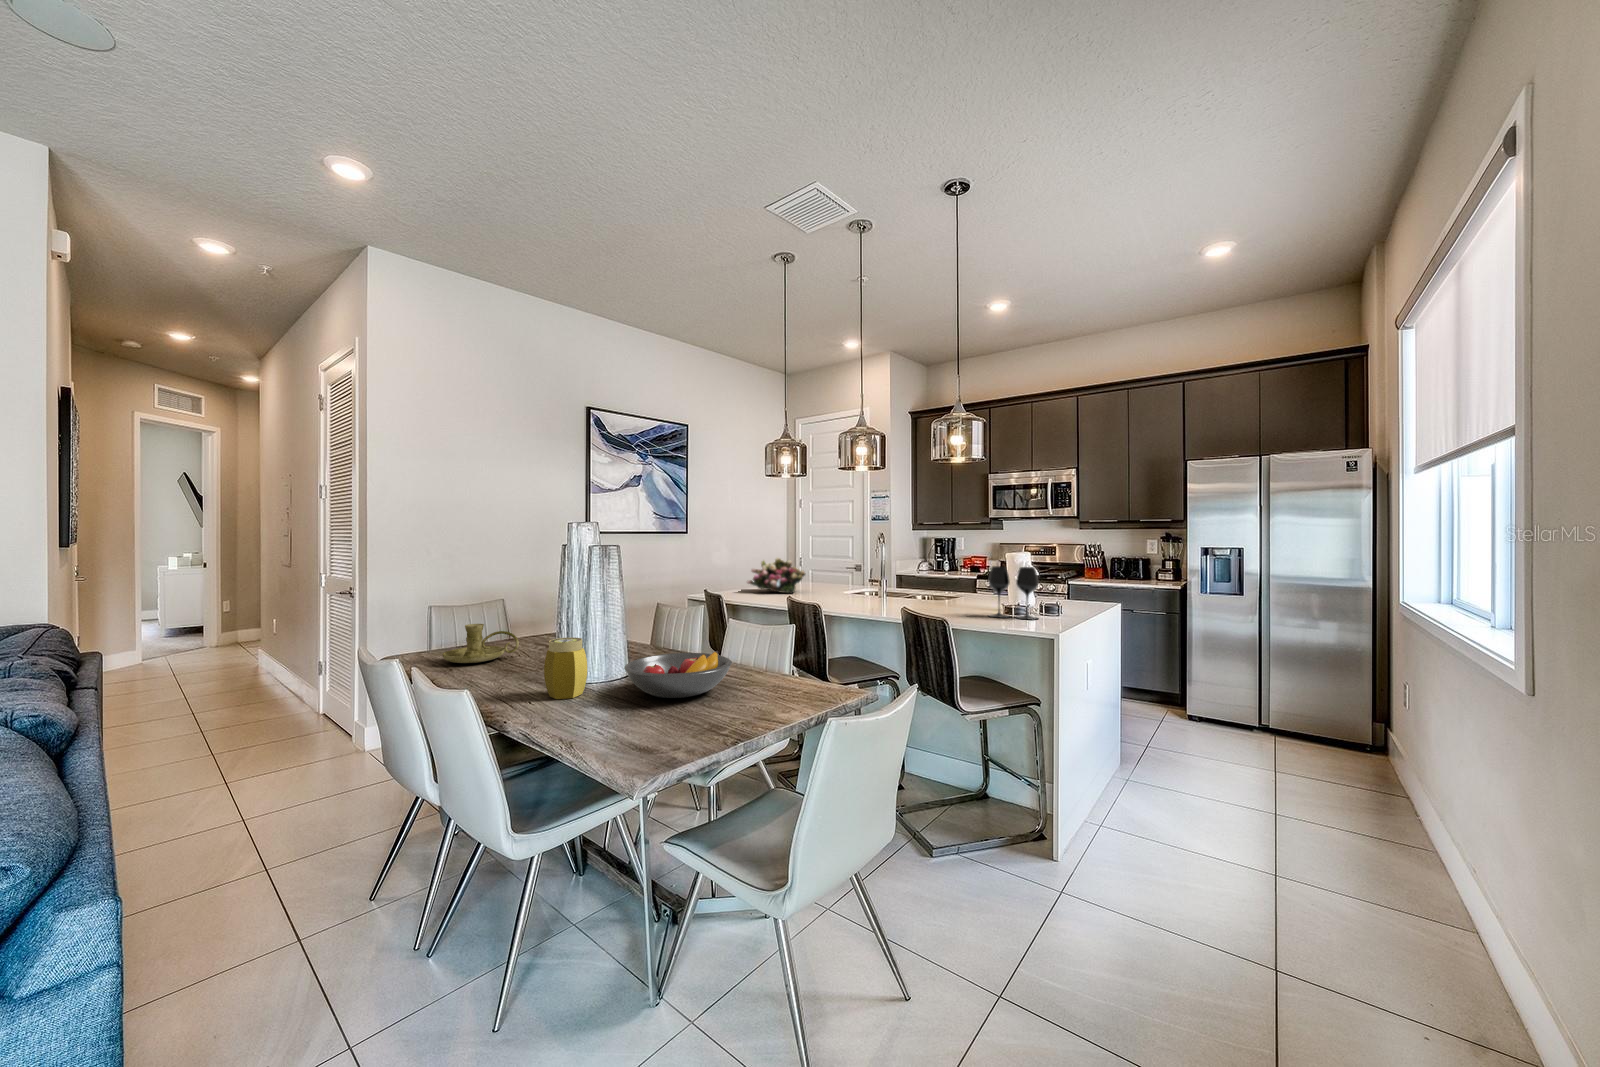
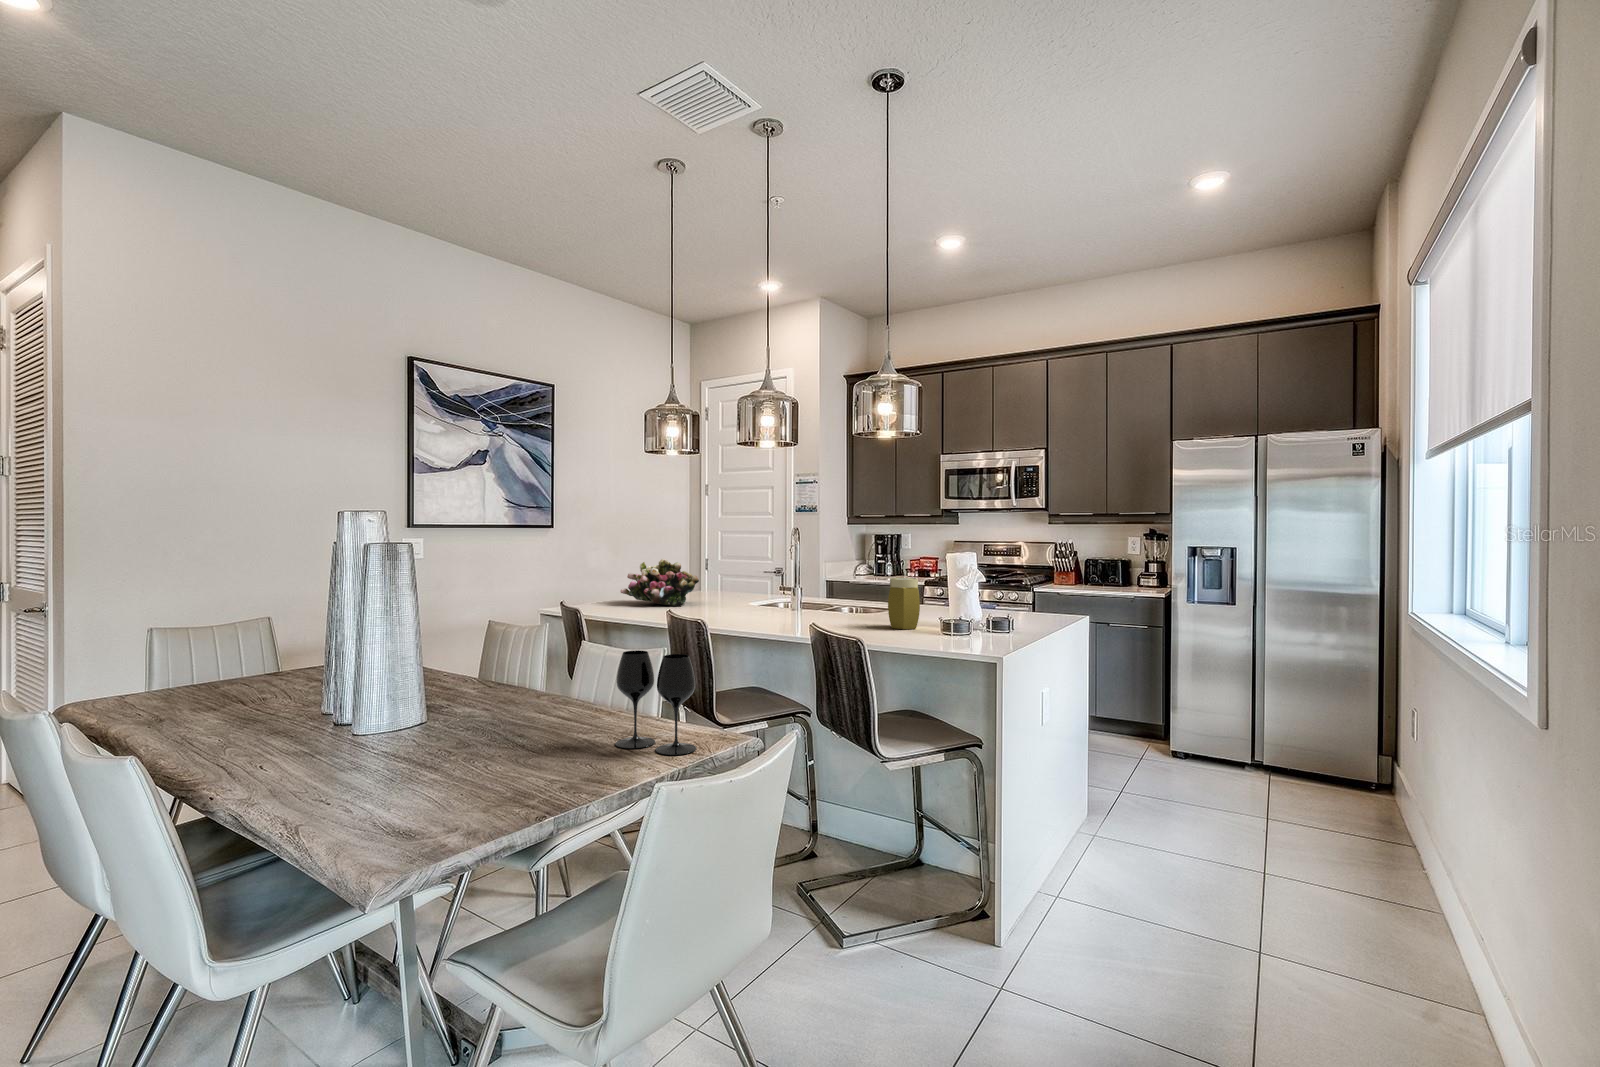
wine glass: present [988,566,1038,620] -> present [615,650,696,755]
candle holder: present [443,624,519,663] -> none [155,652,275,708]
jar: present [544,637,587,699] -> present [888,578,920,629]
fruit bowl: present [624,651,732,698] -> none [406,687,565,754]

